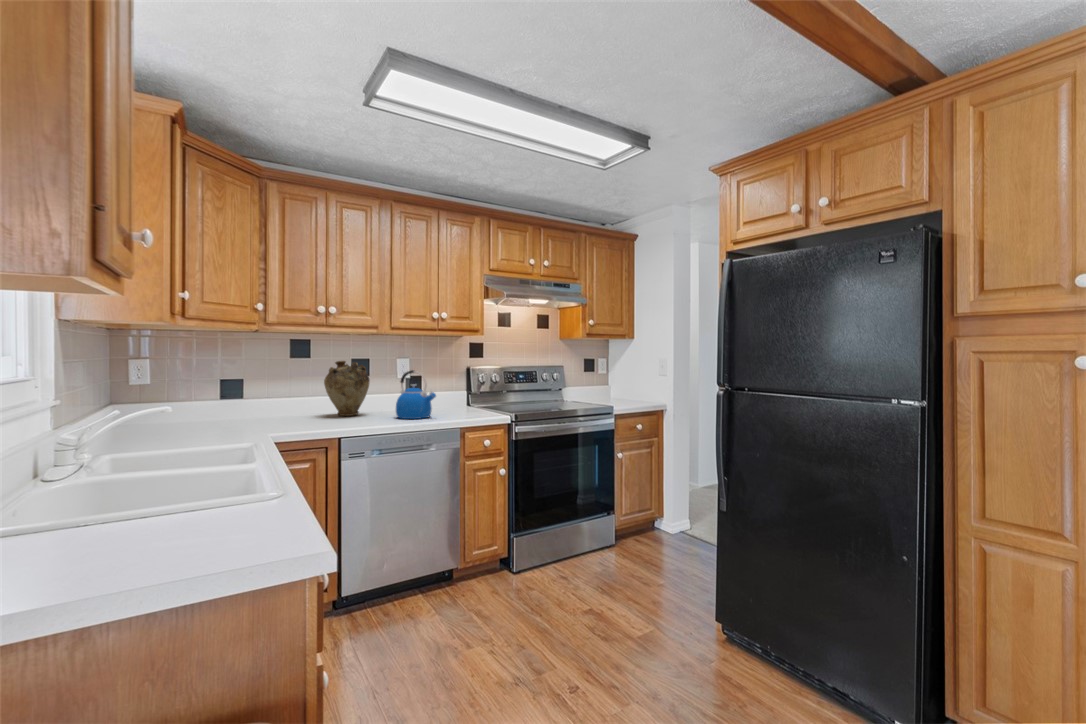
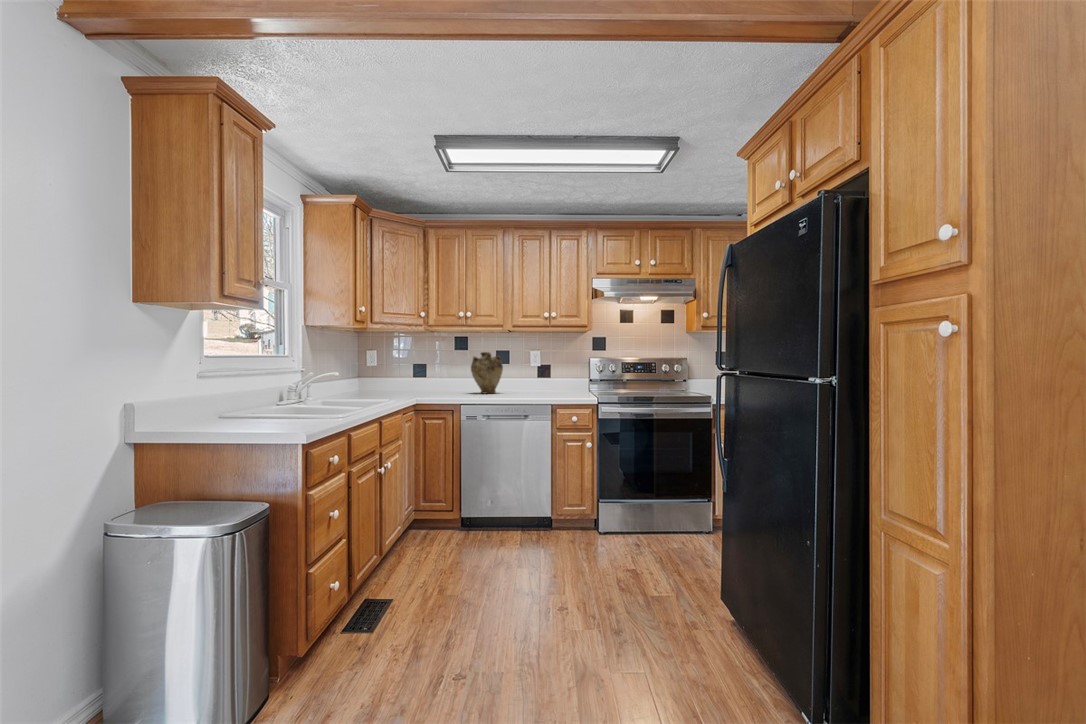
kettle: present [396,370,436,419] -> none [511,358,538,396]

